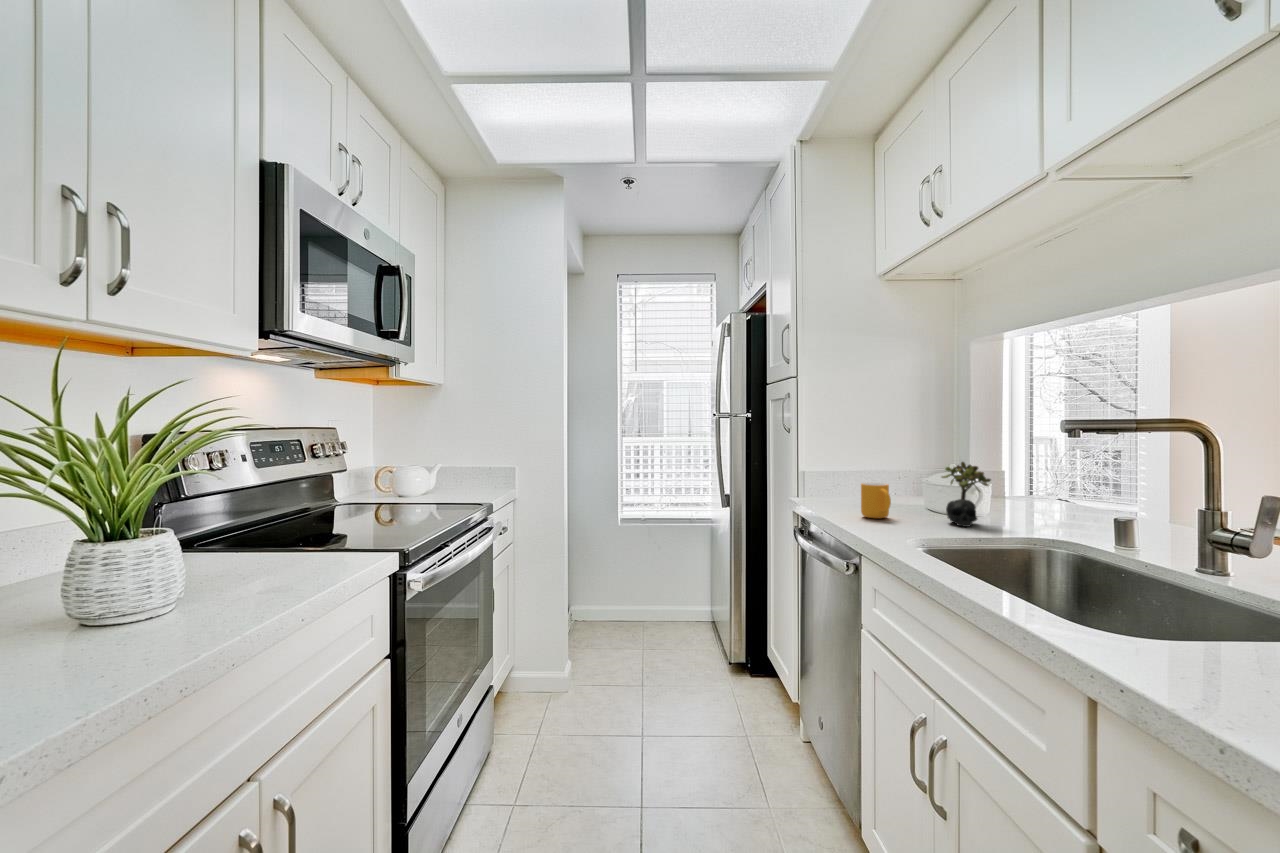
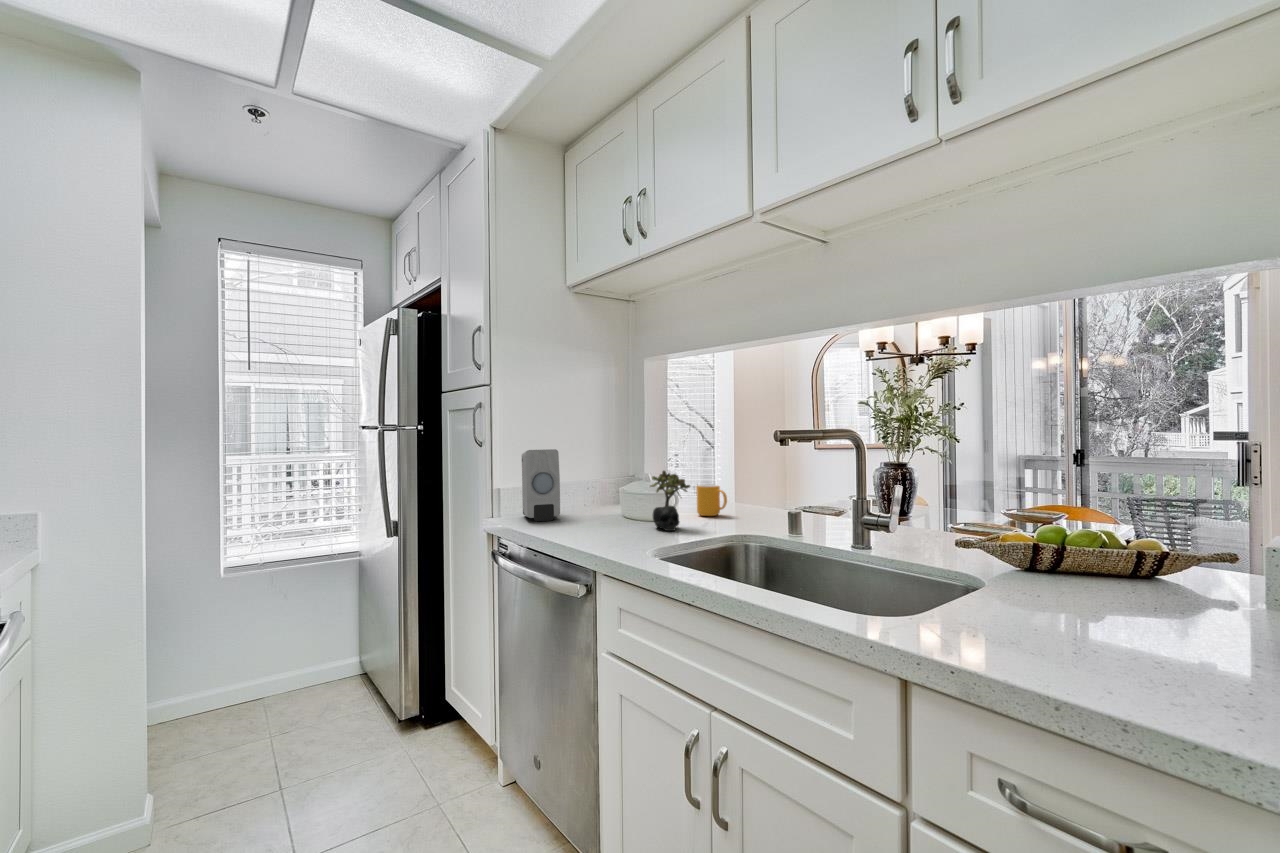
soap dispenser: none [824,437,857,505] -> present [522,449,560,521]
mug: present [861,483,891,518] -> present [697,485,727,516]

